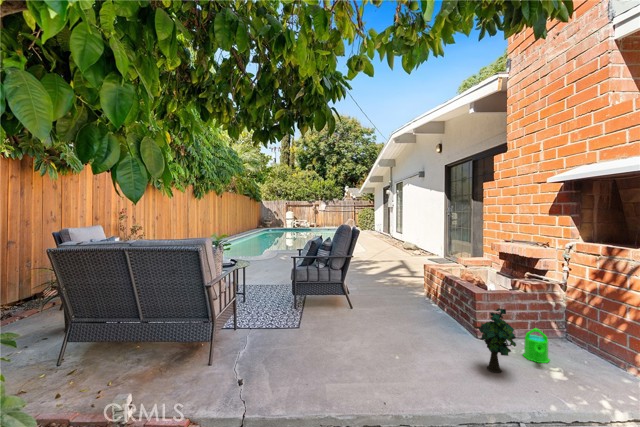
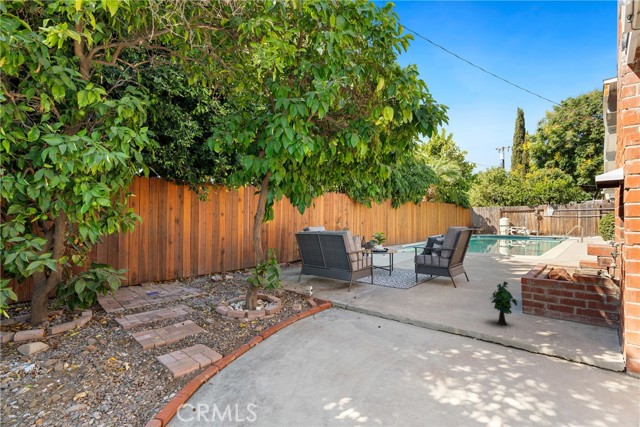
watering can: present [523,328,550,363] -> none [539,305,564,331]

